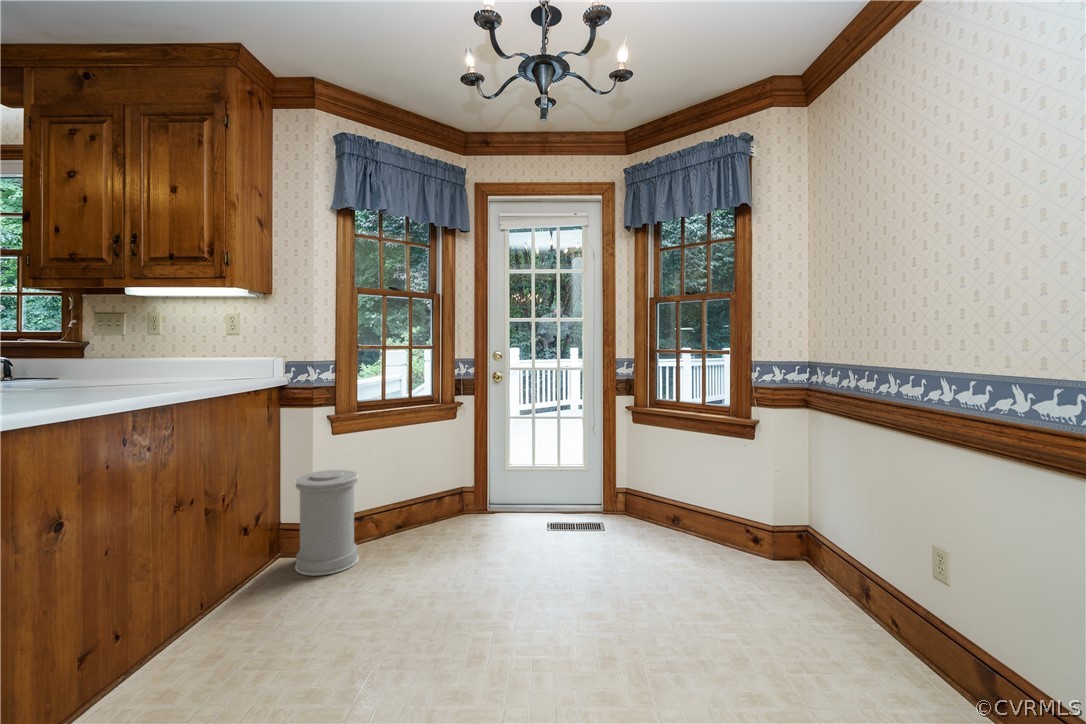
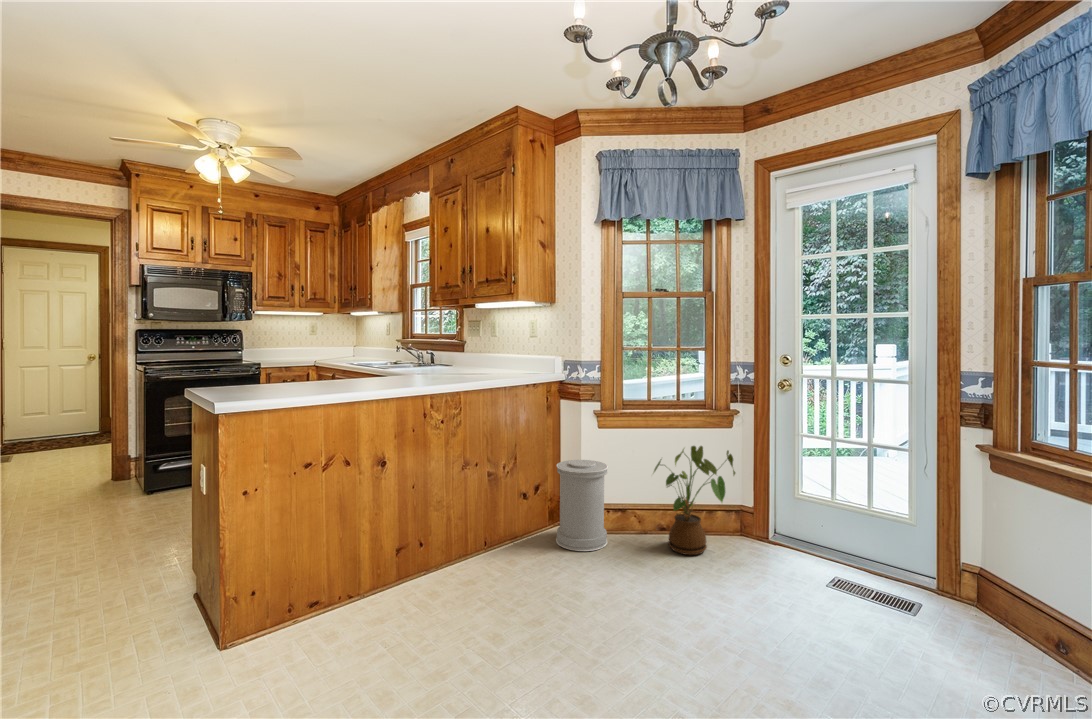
house plant: none [402,437,479,543] -> present [654,446,735,555]

